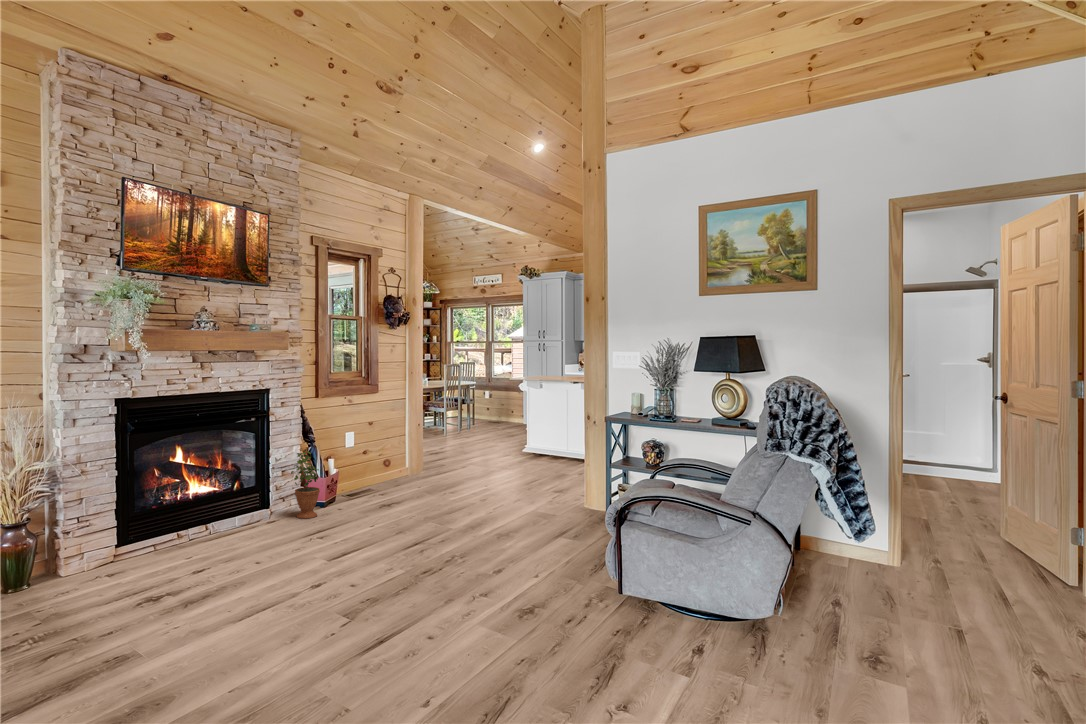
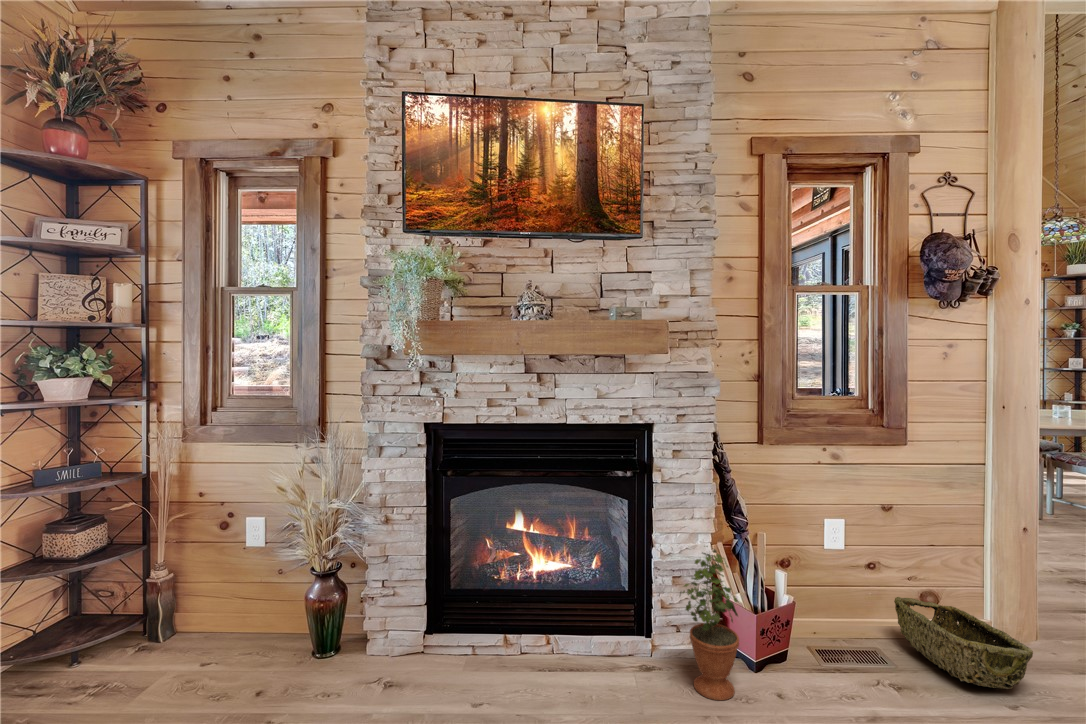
woven basket: none [372,469,422,493] -> present [894,597,1033,689]

